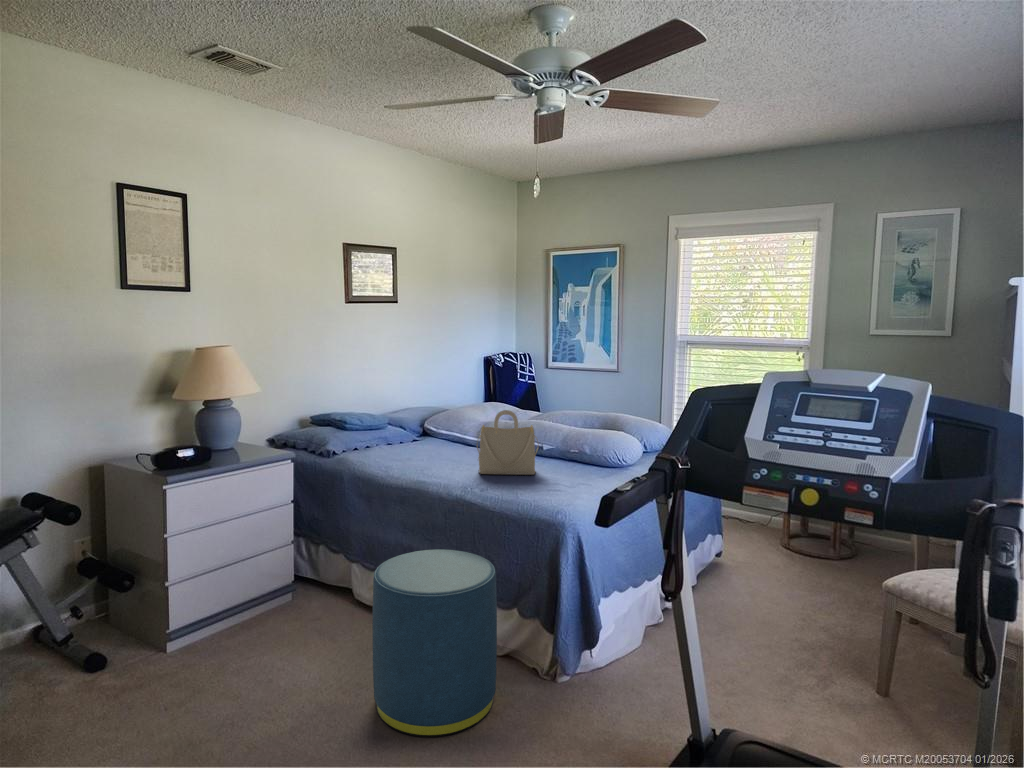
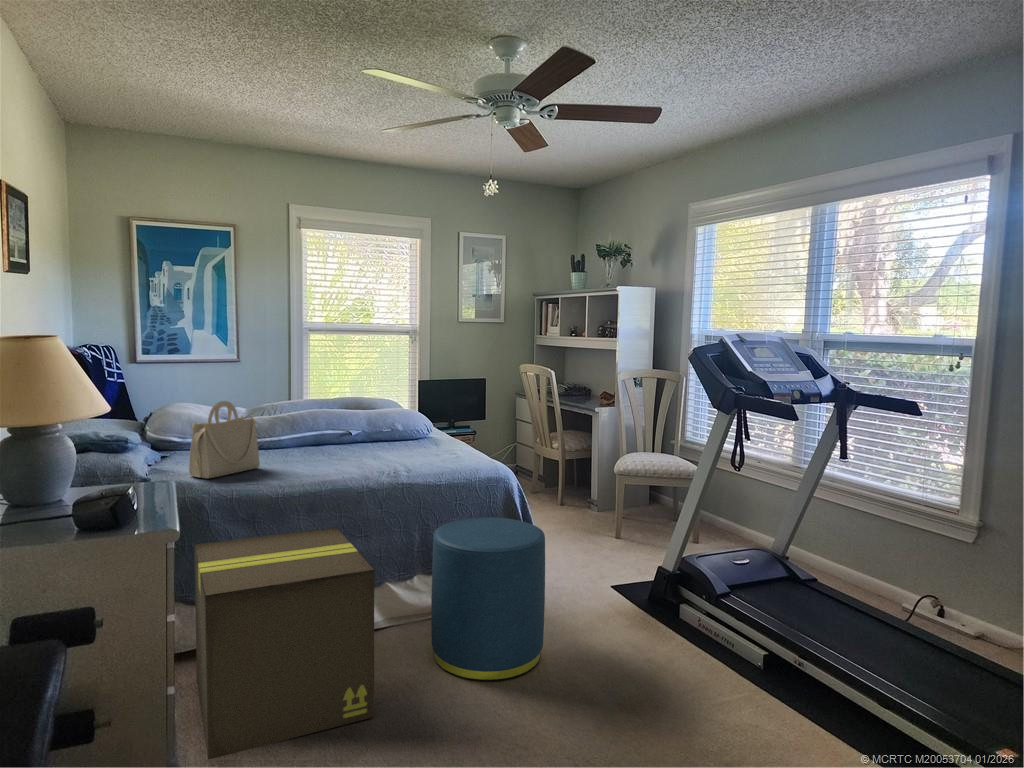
handbag: present [477,410,539,475] -> present [189,401,260,478]
cardboard box: none [206,502,381,682] -> present [194,527,374,760]

